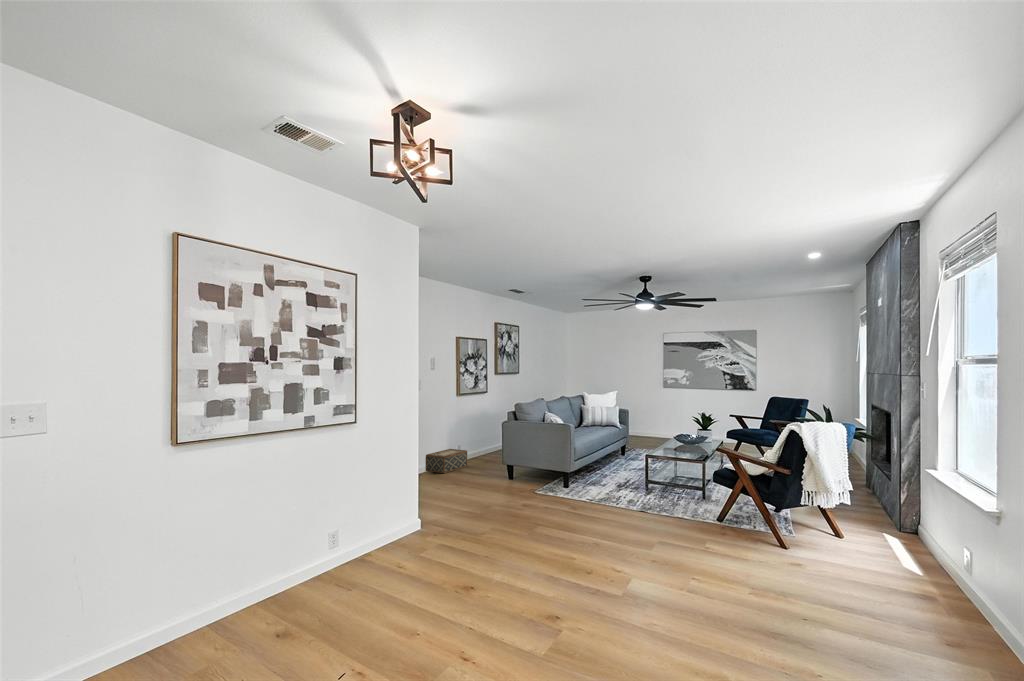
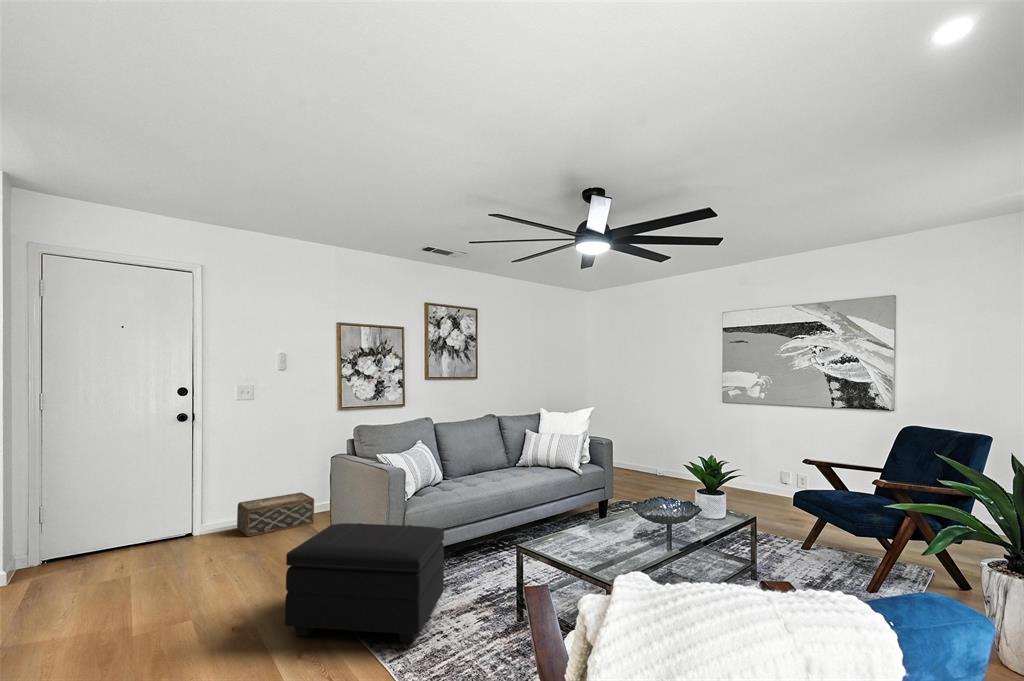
footstool: none [552,447,625,495] -> present [285,523,444,643]

